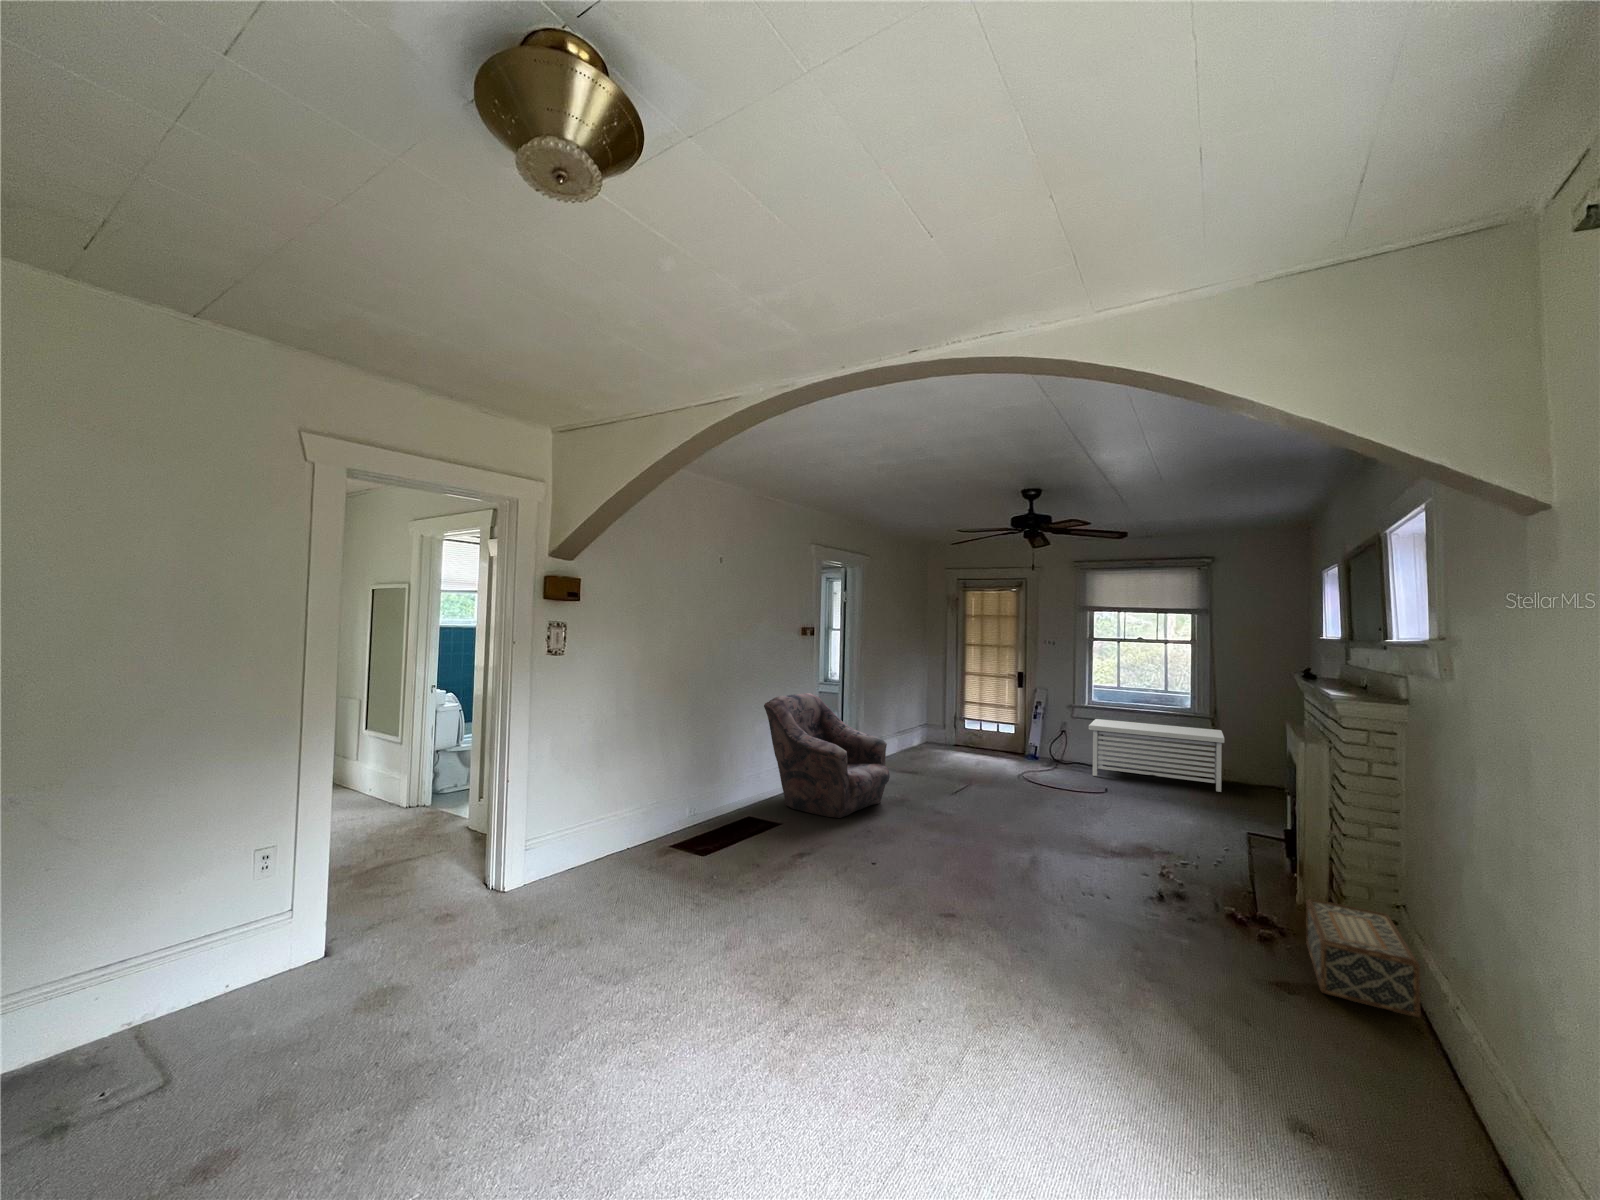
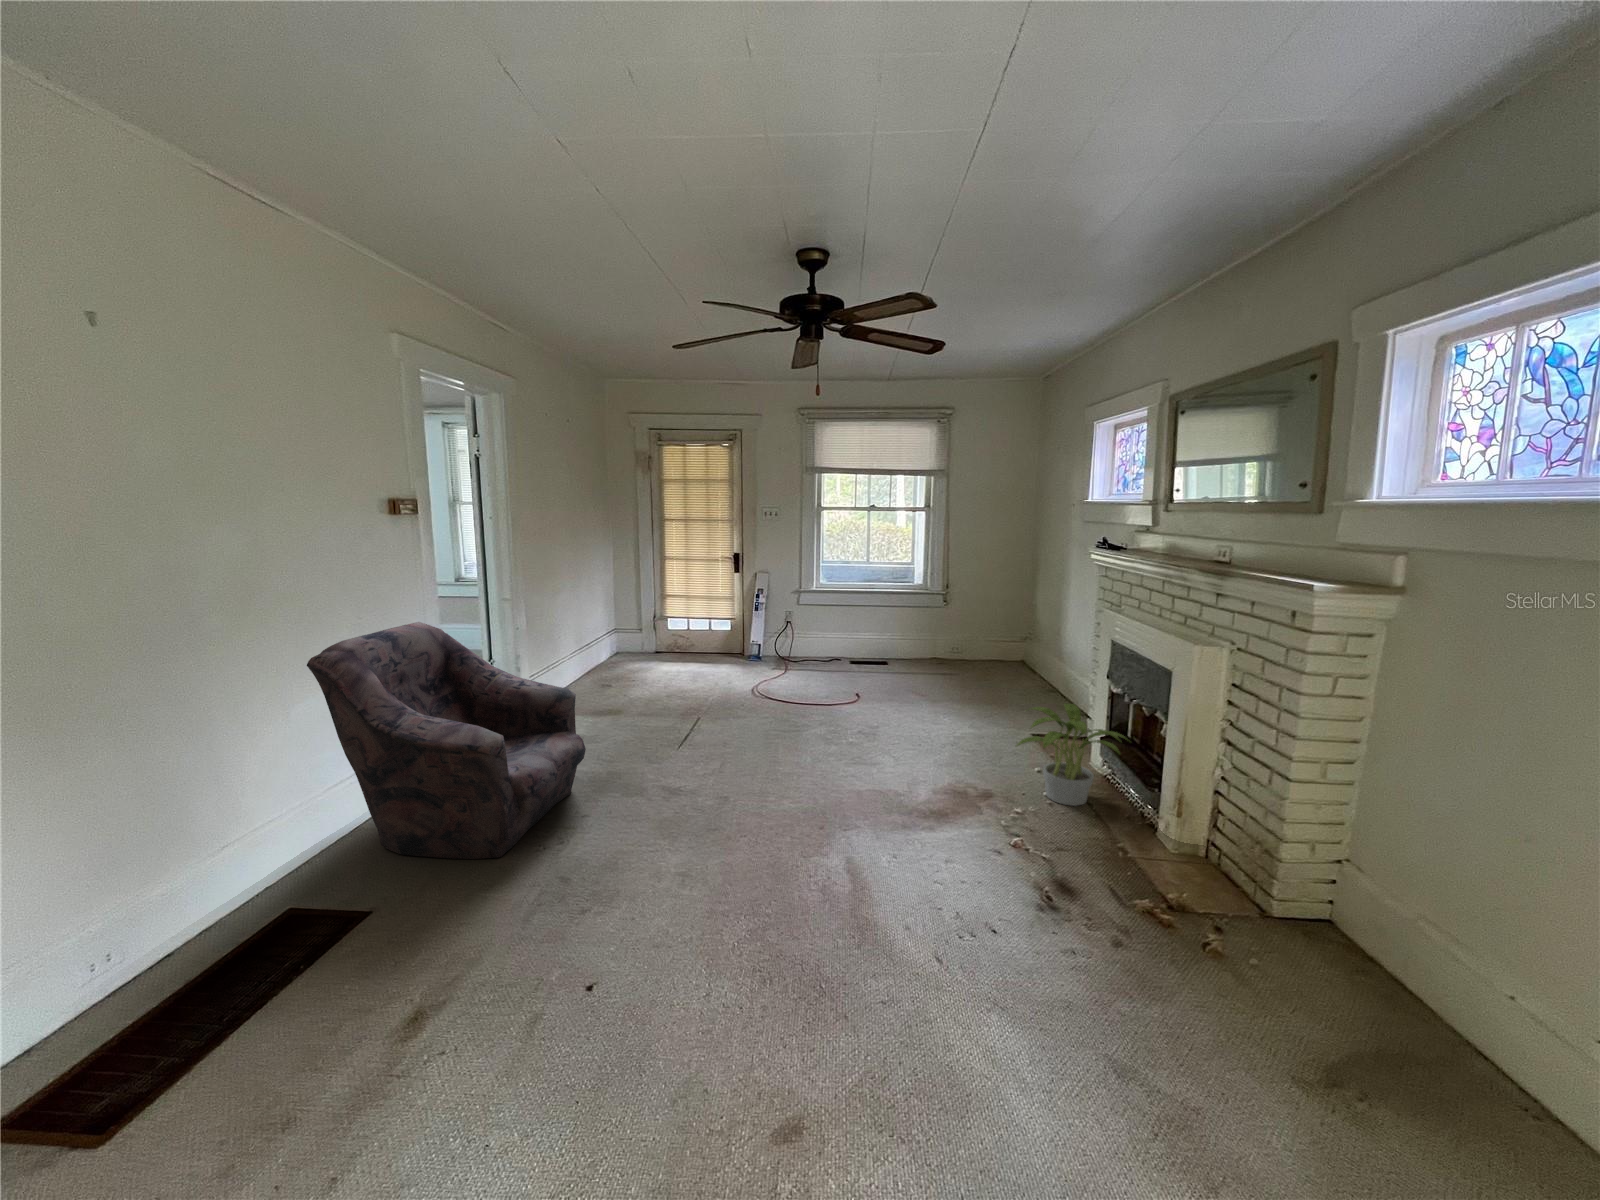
storage bench: present [1089,719,1224,792] -> none [827,605,972,678]
potted plant: none [1186,790,1284,866] -> present [1017,704,1127,806]
woven basket: present [1306,899,1420,1017] -> none [1289,904,1590,1128]

